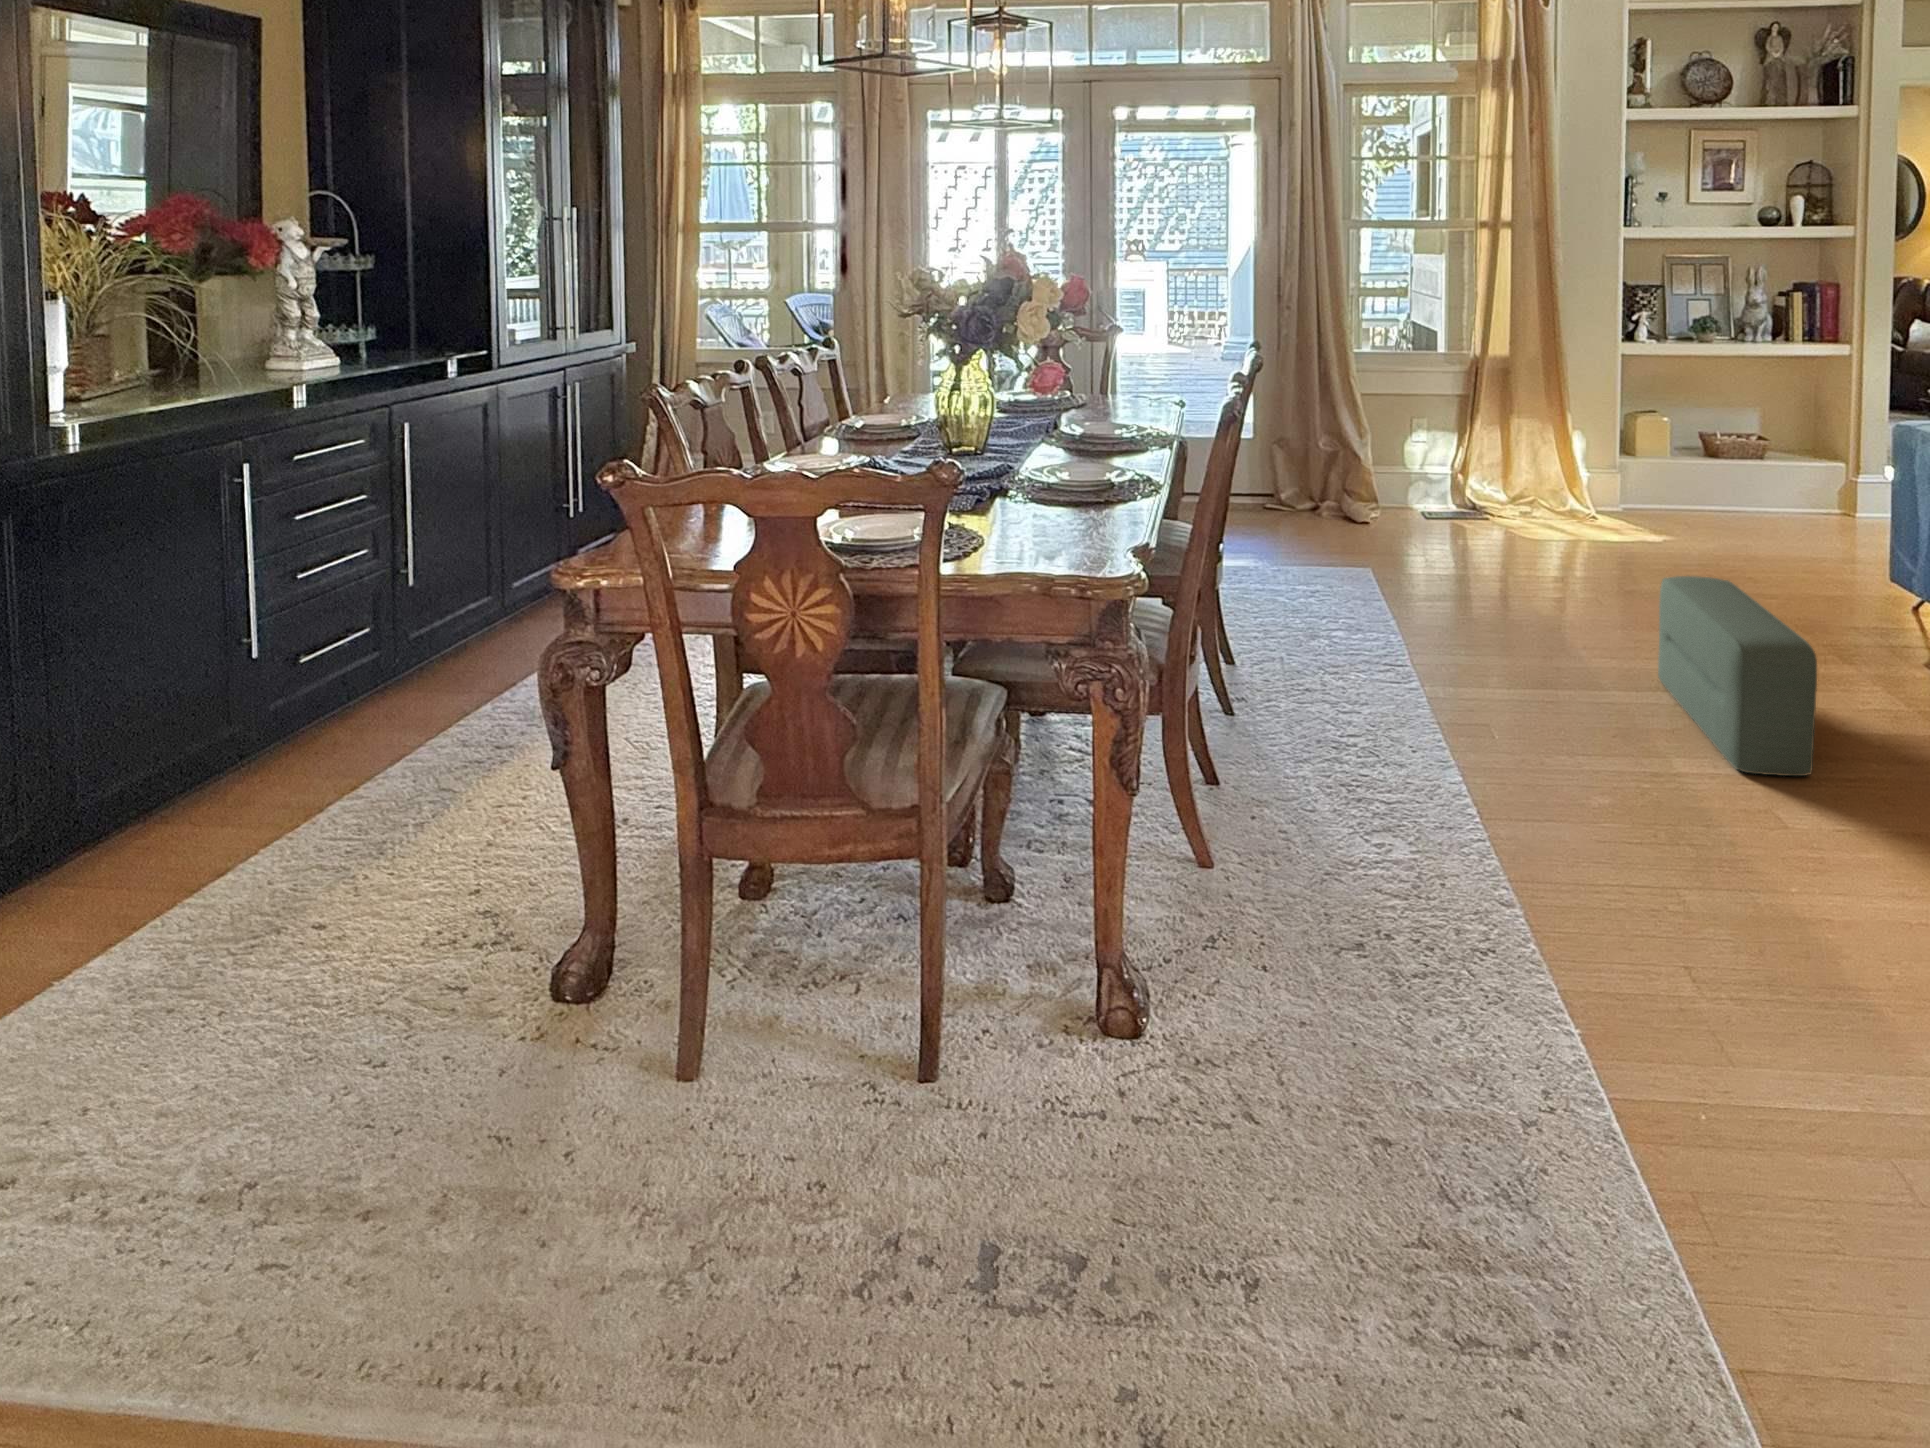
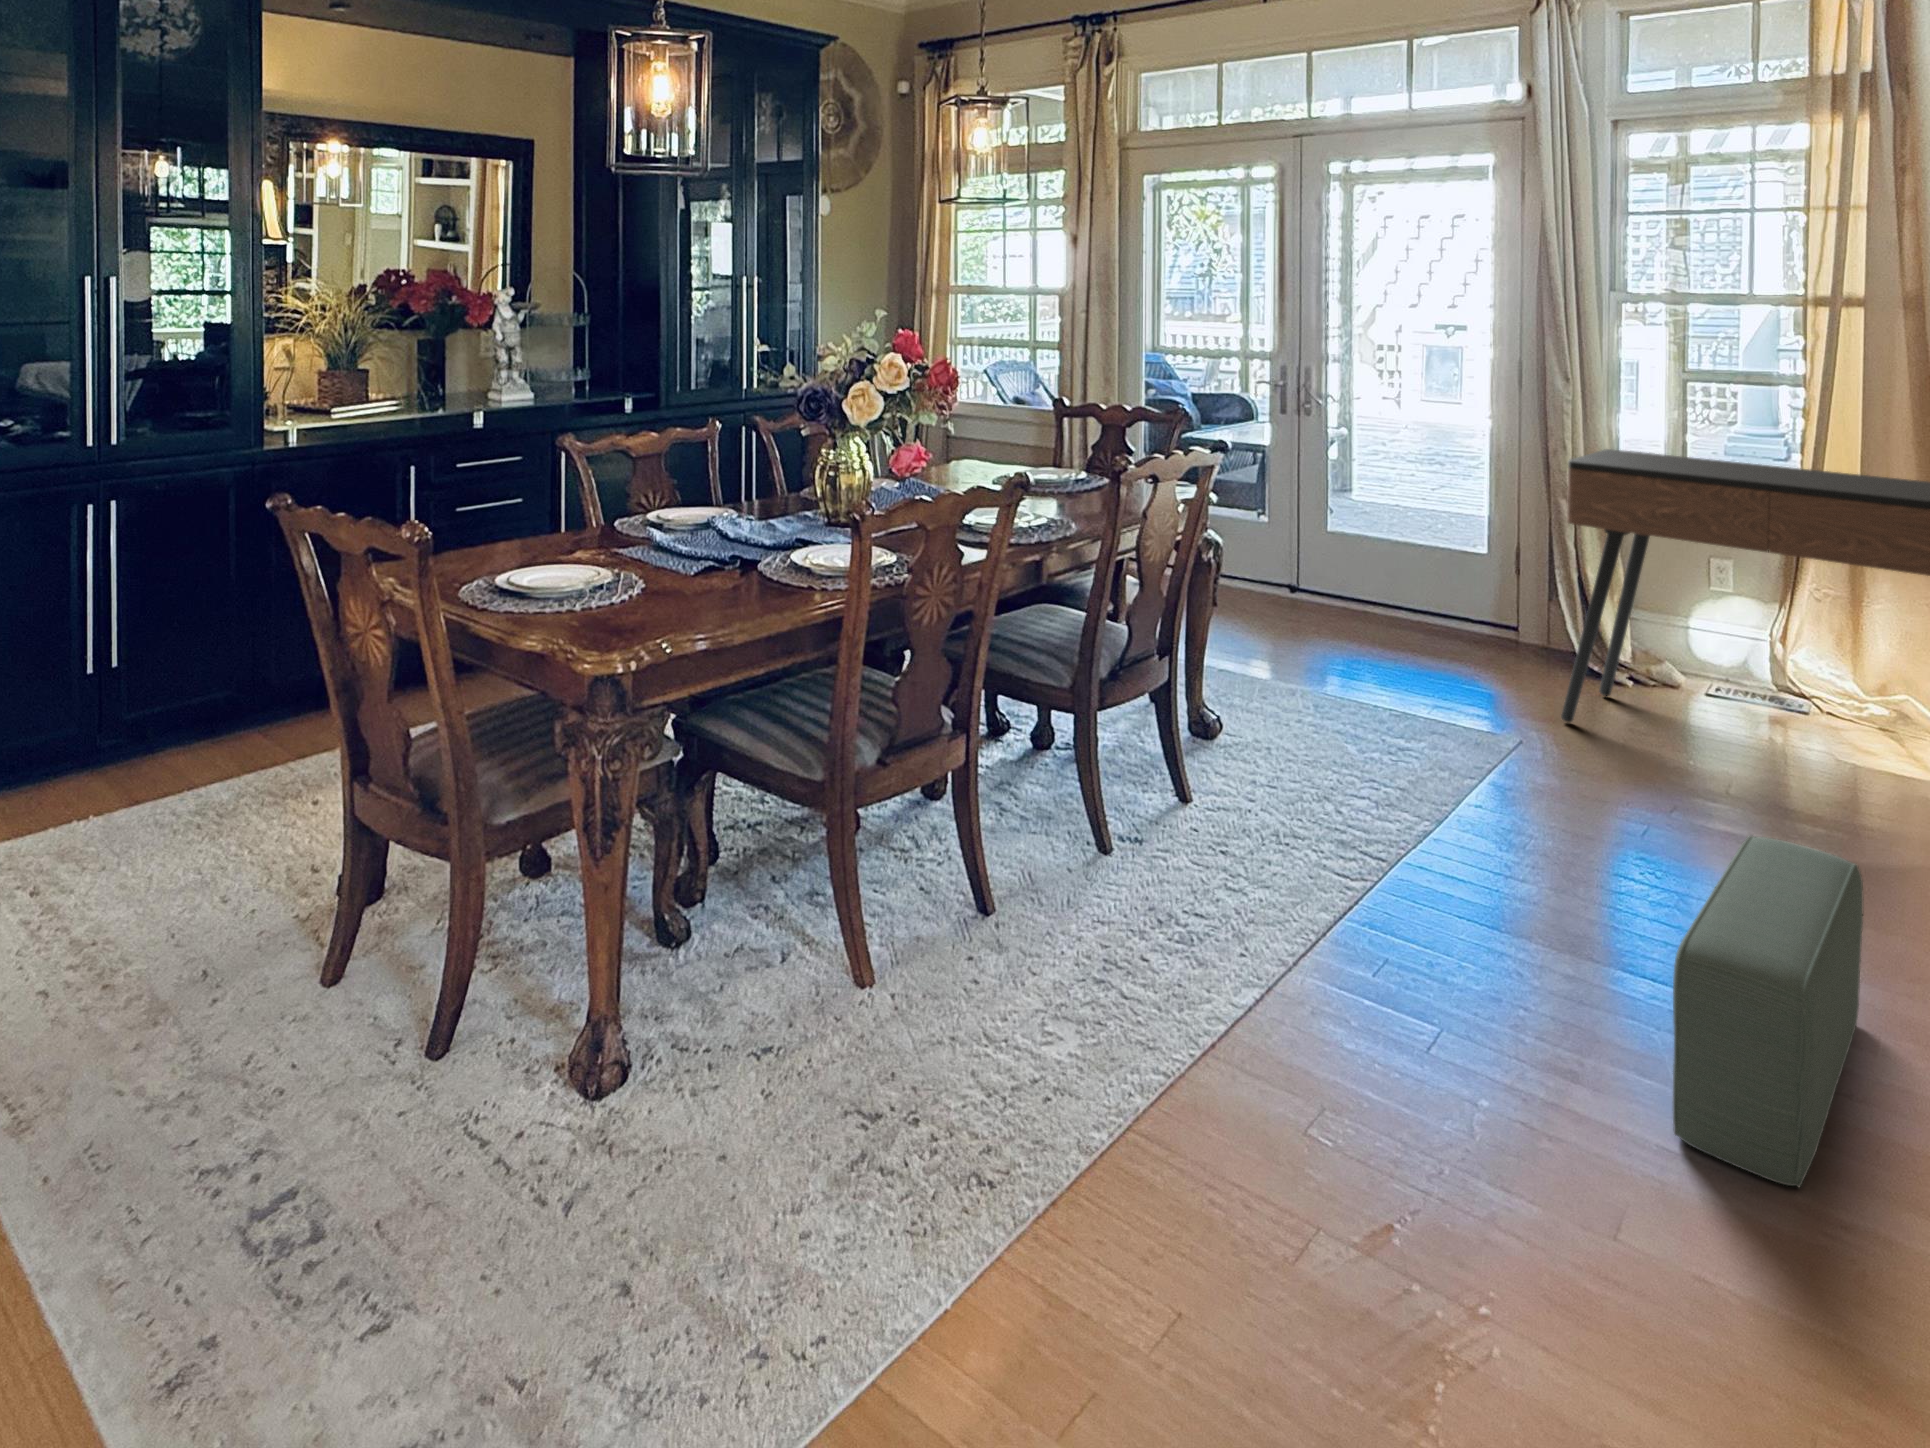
console table: none [1366,339,1658,564] -> present [1561,449,1930,723]

